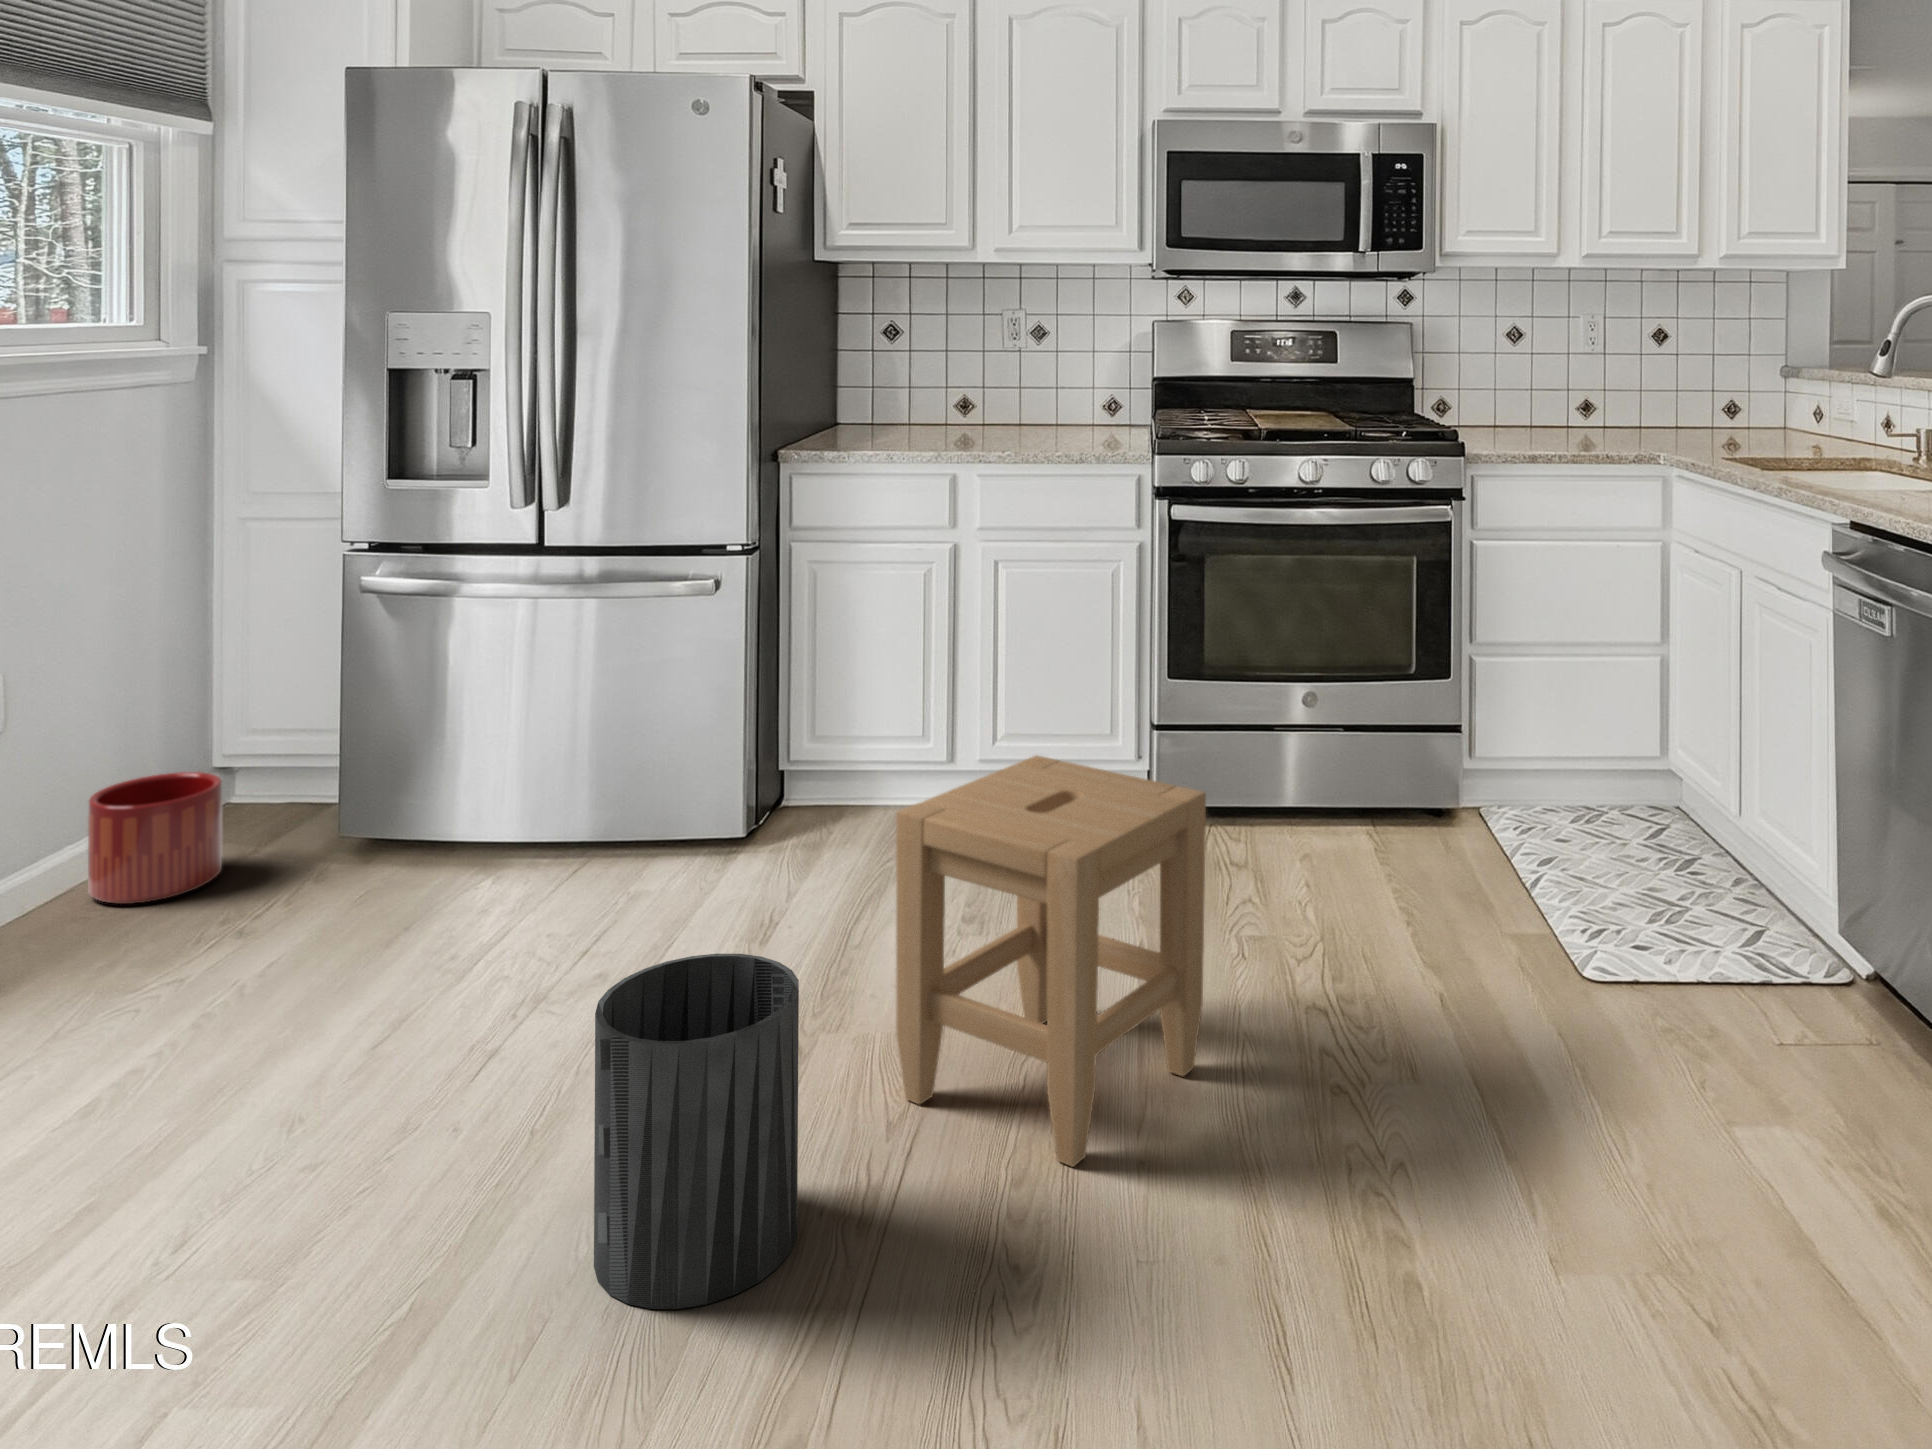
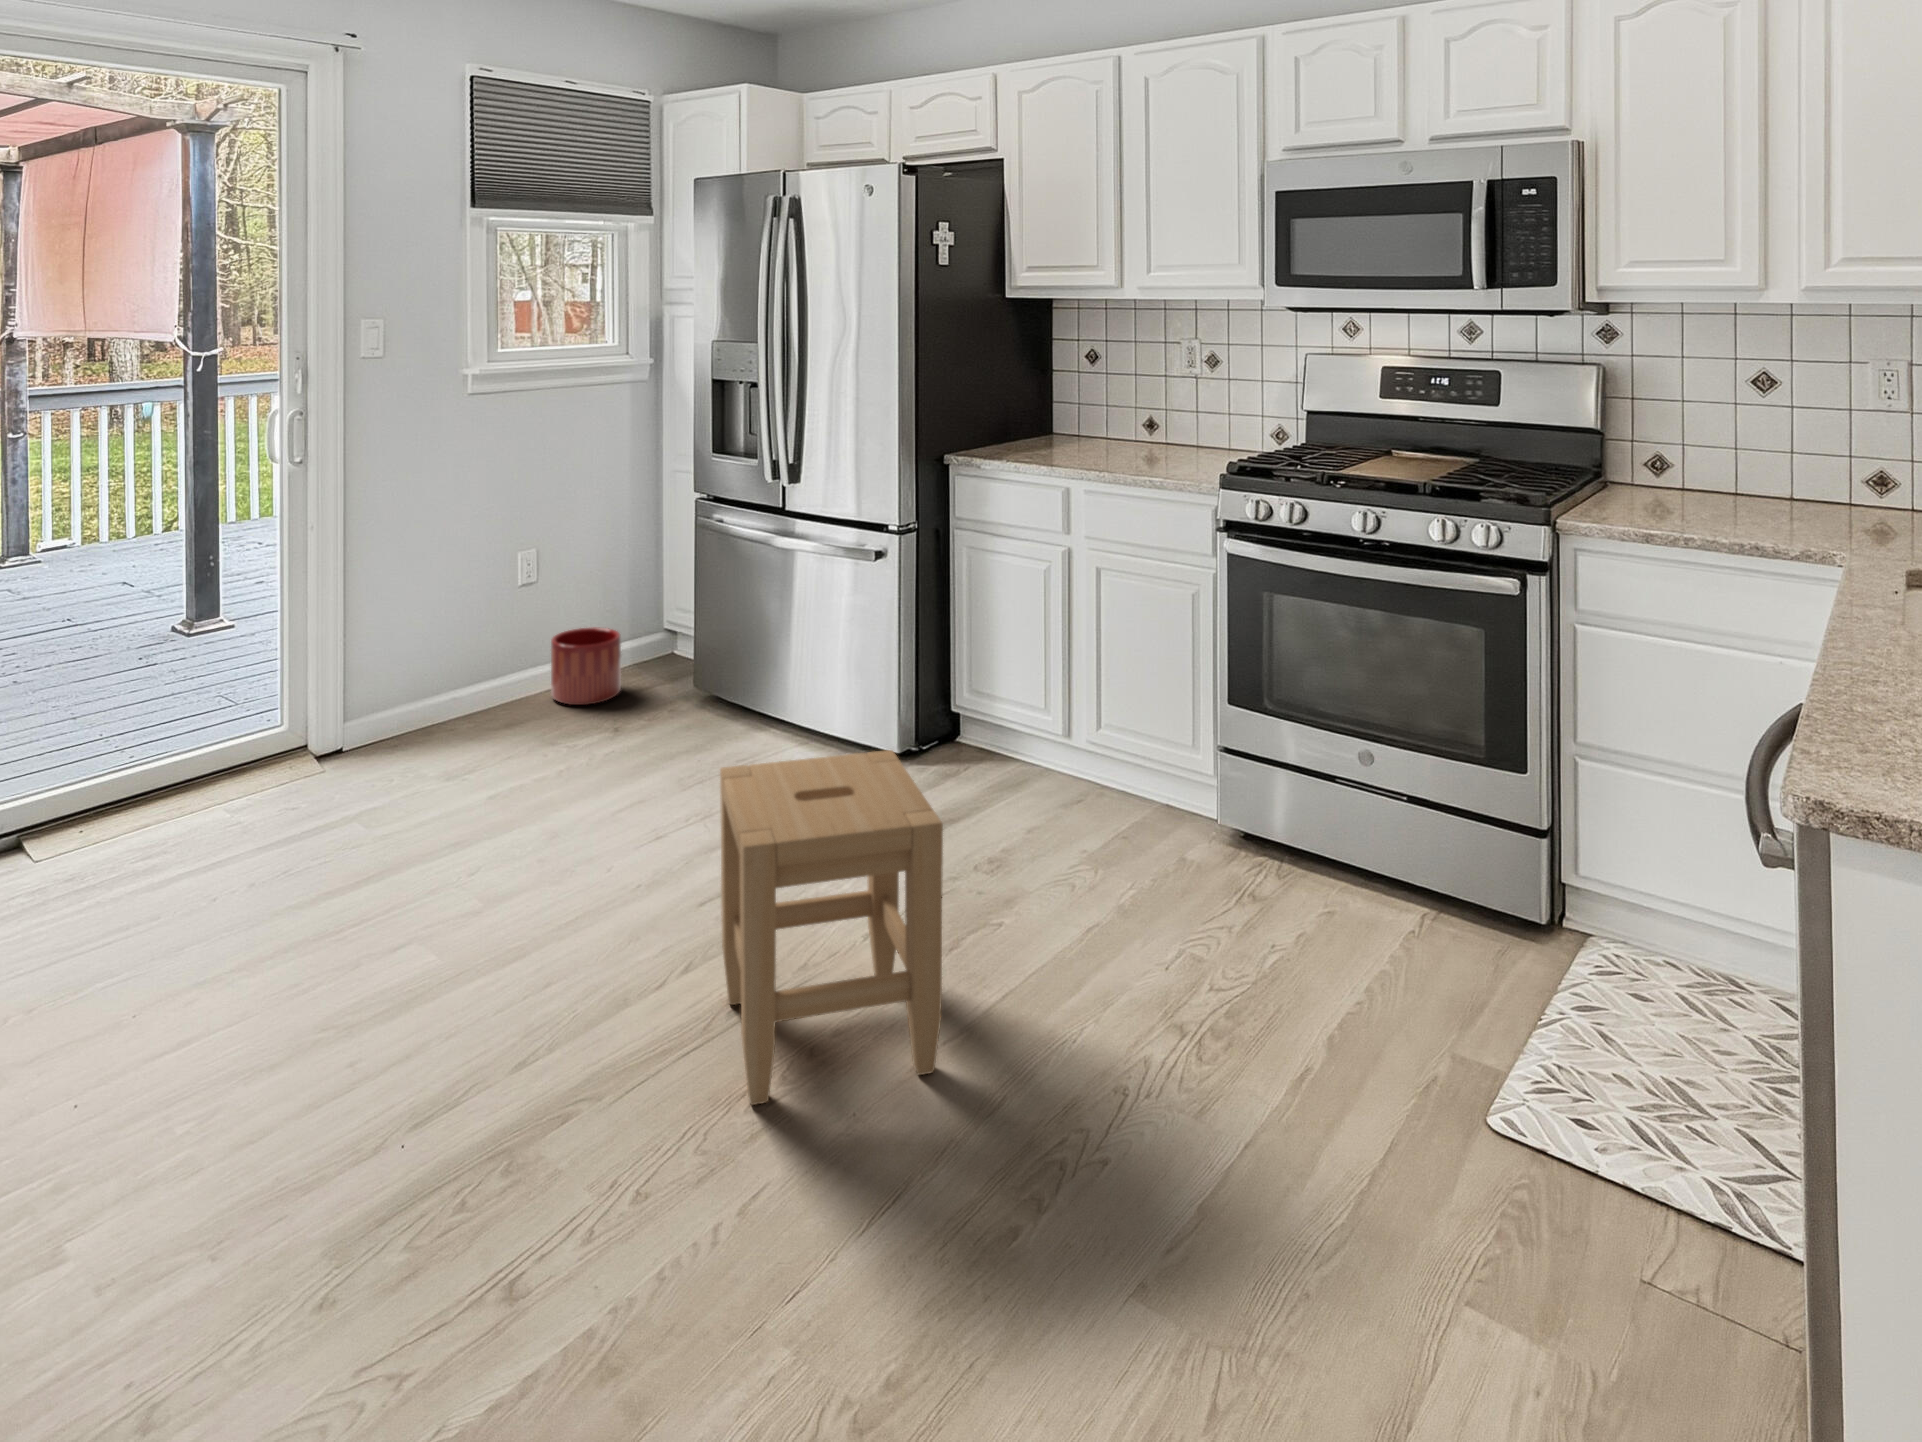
trash can: present [594,954,799,1309] -> none [434,831,579,1081]

